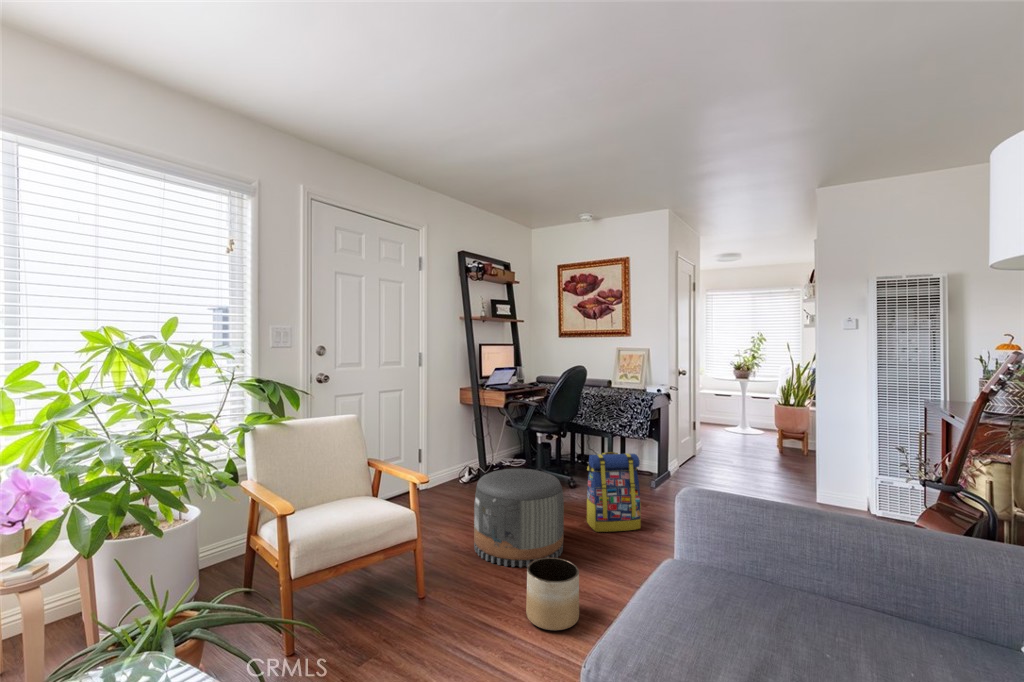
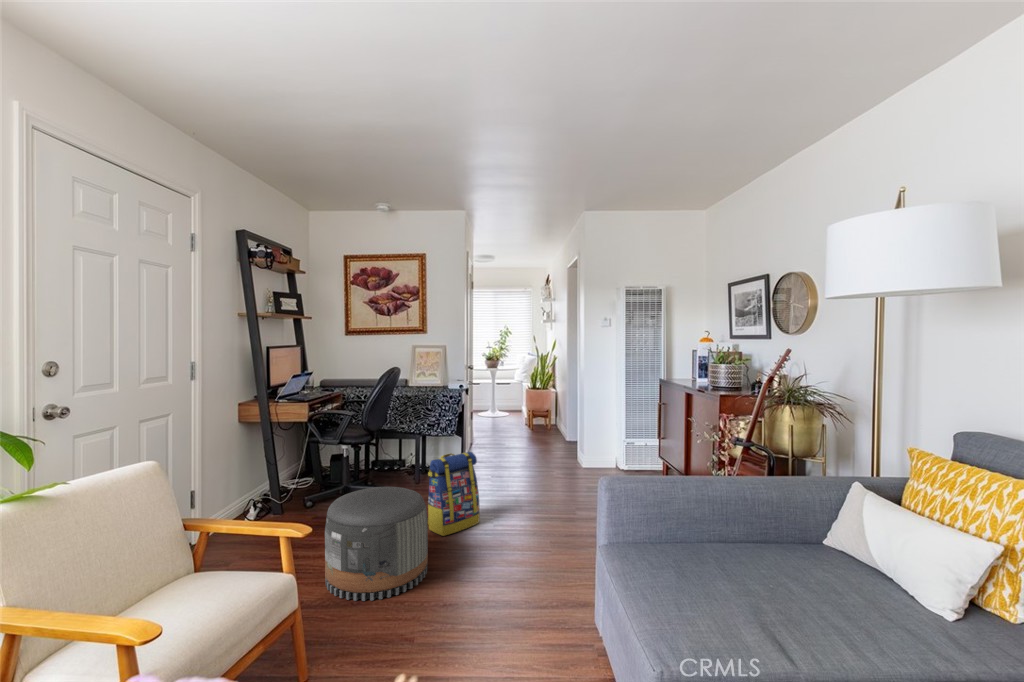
planter: present [526,558,579,631] -> none [439,571,493,647]

